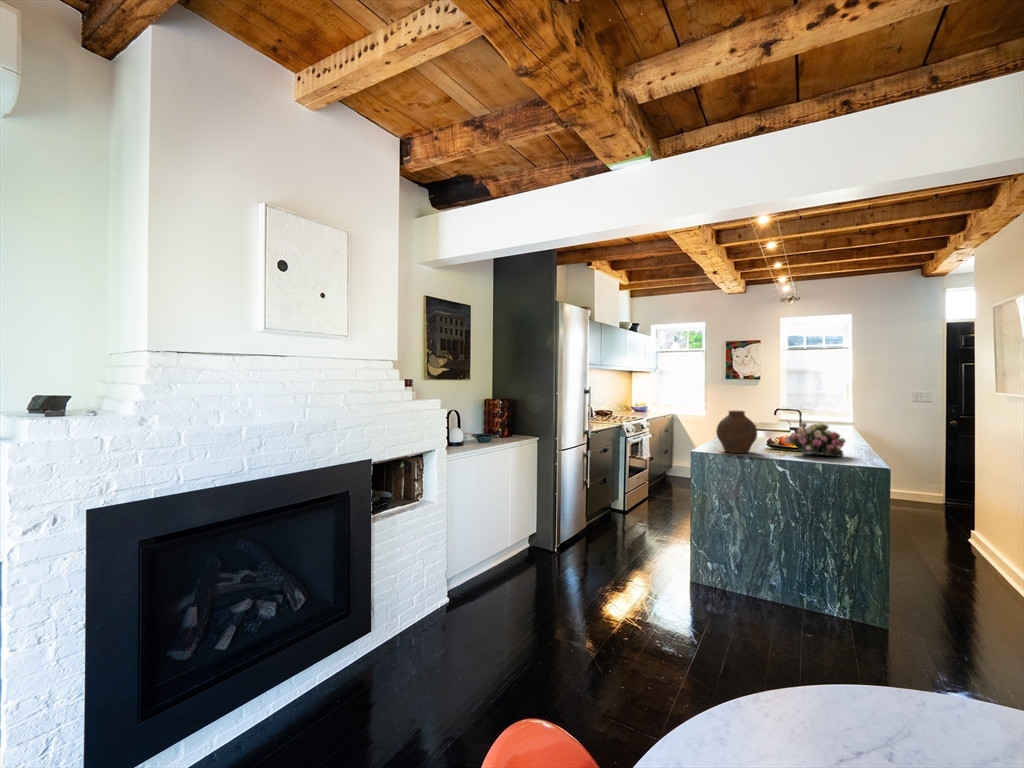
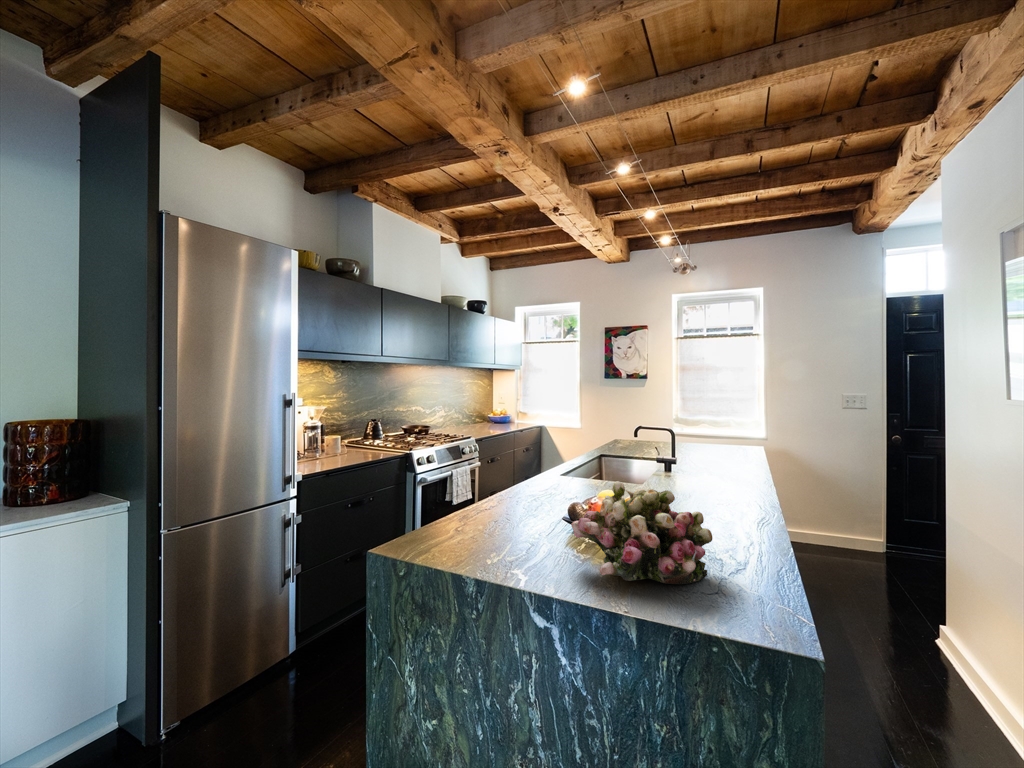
vase: present [716,411,757,453] -> none [428,450,517,560]

